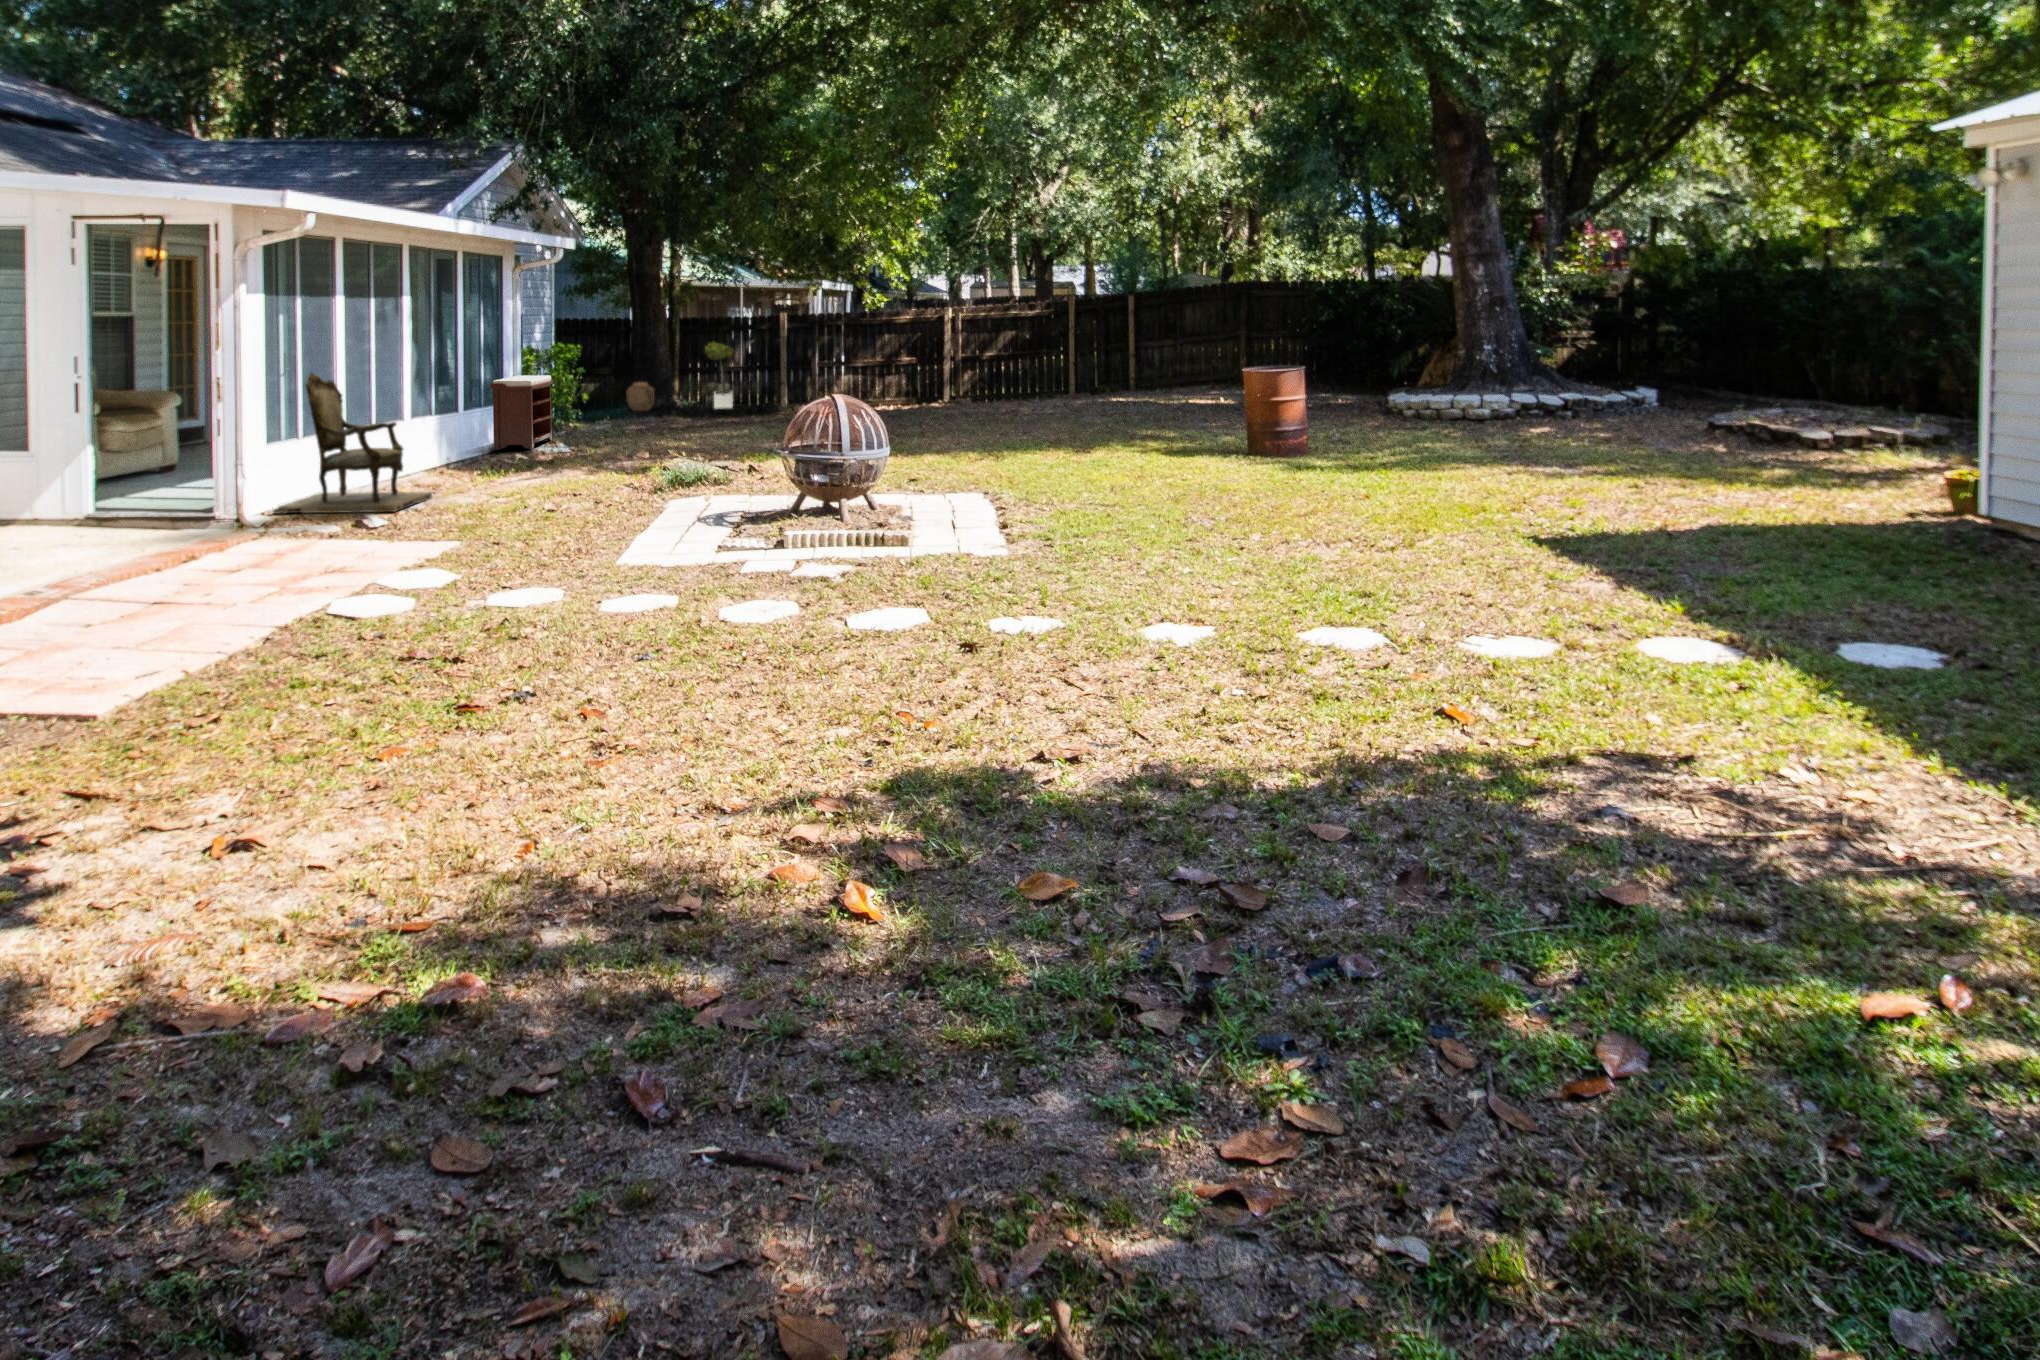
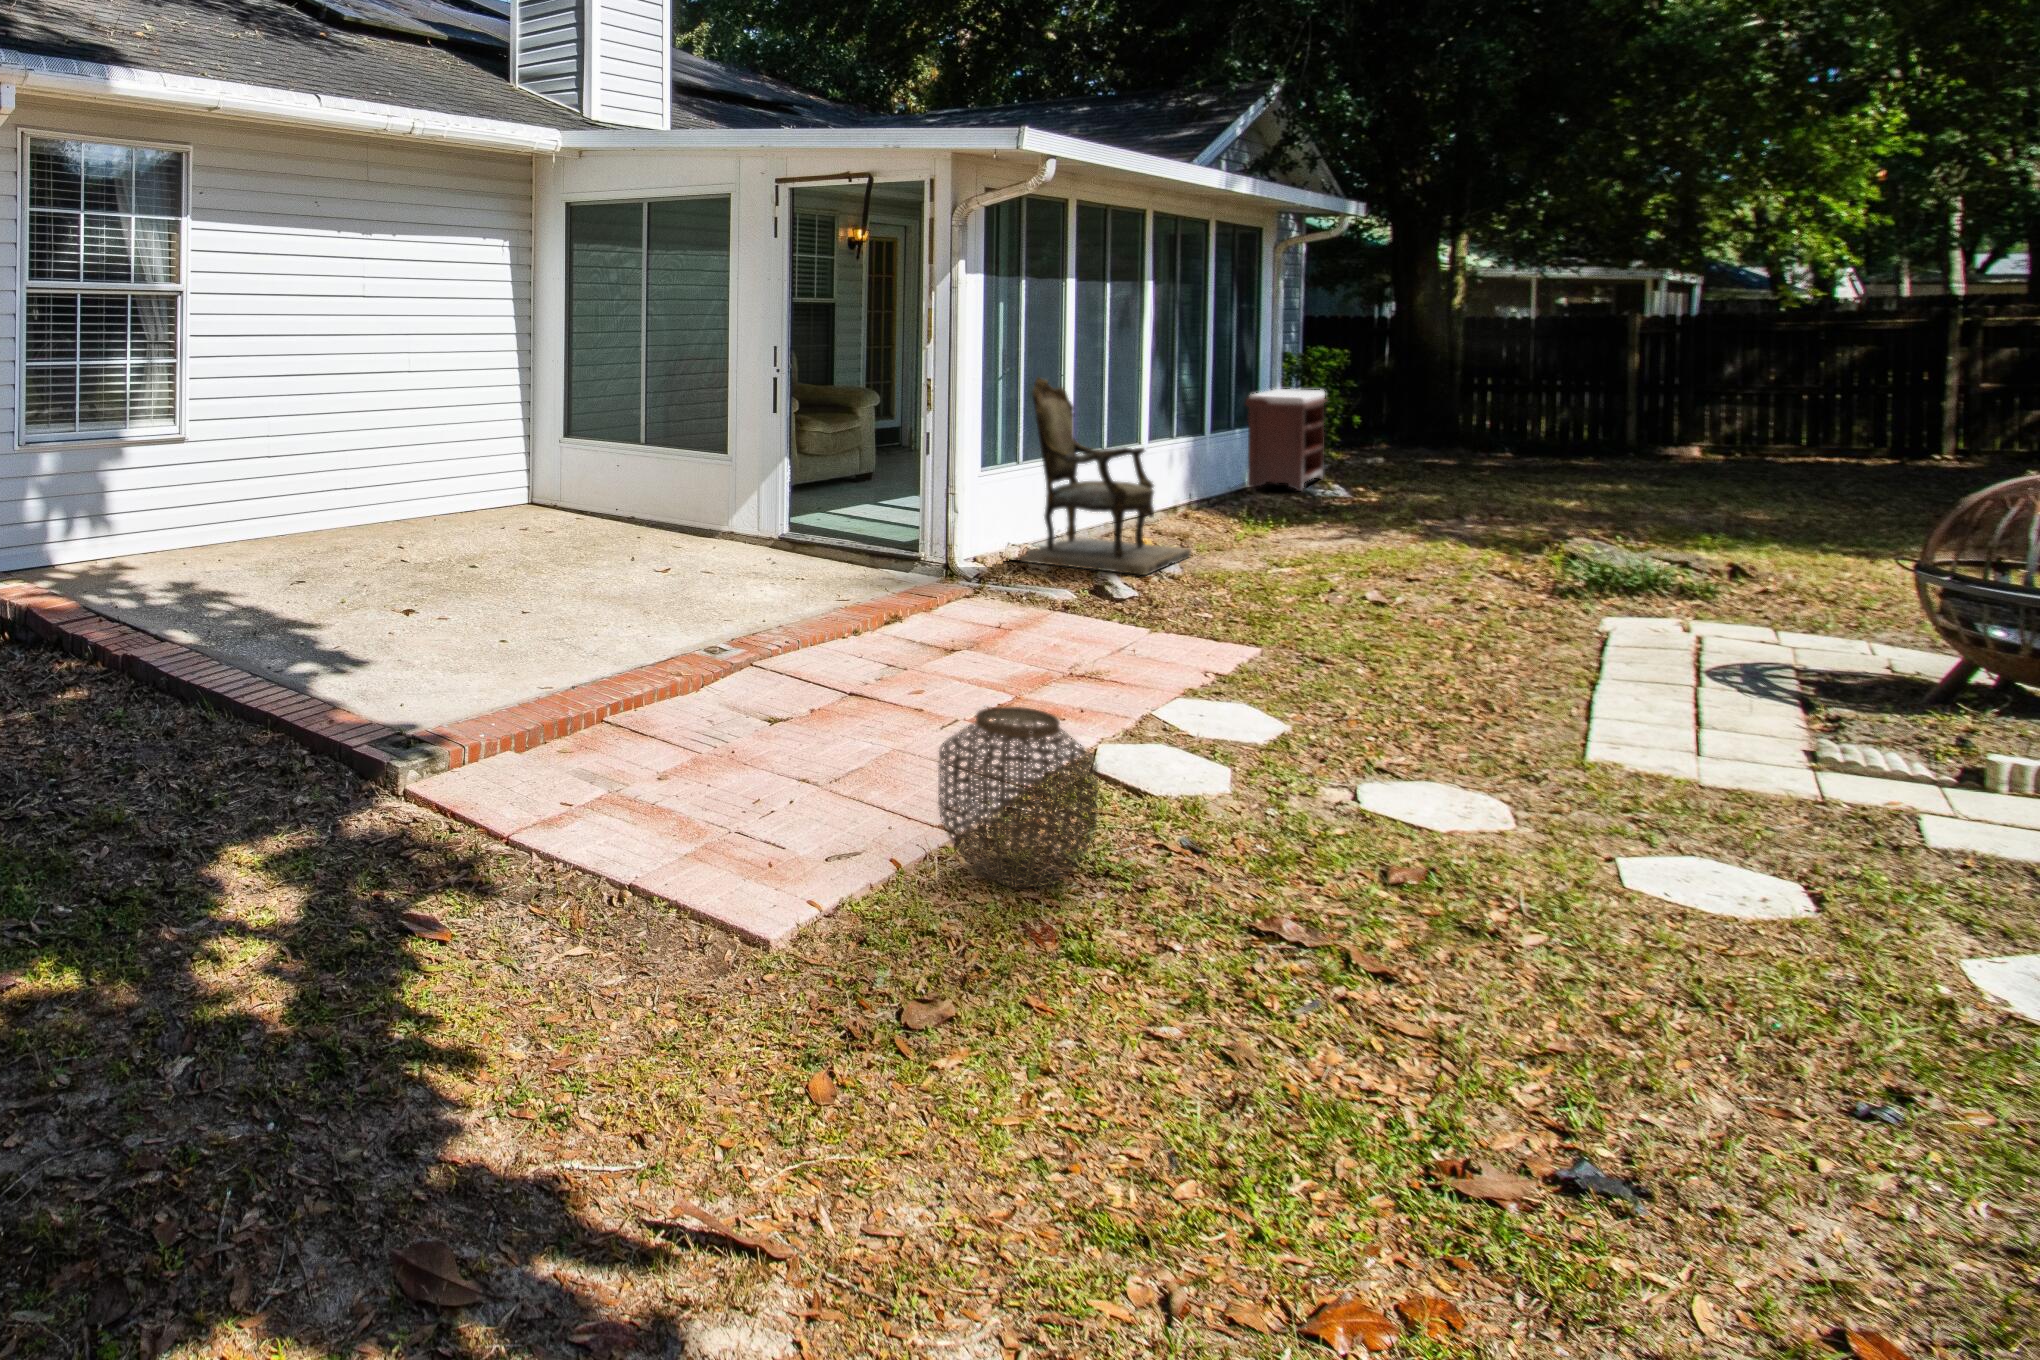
potted tree: present [705,342,734,409] -> none [1535,350,1584,447]
woven basket: present [627,382,654,411] -> present [938,707,1098,888]

